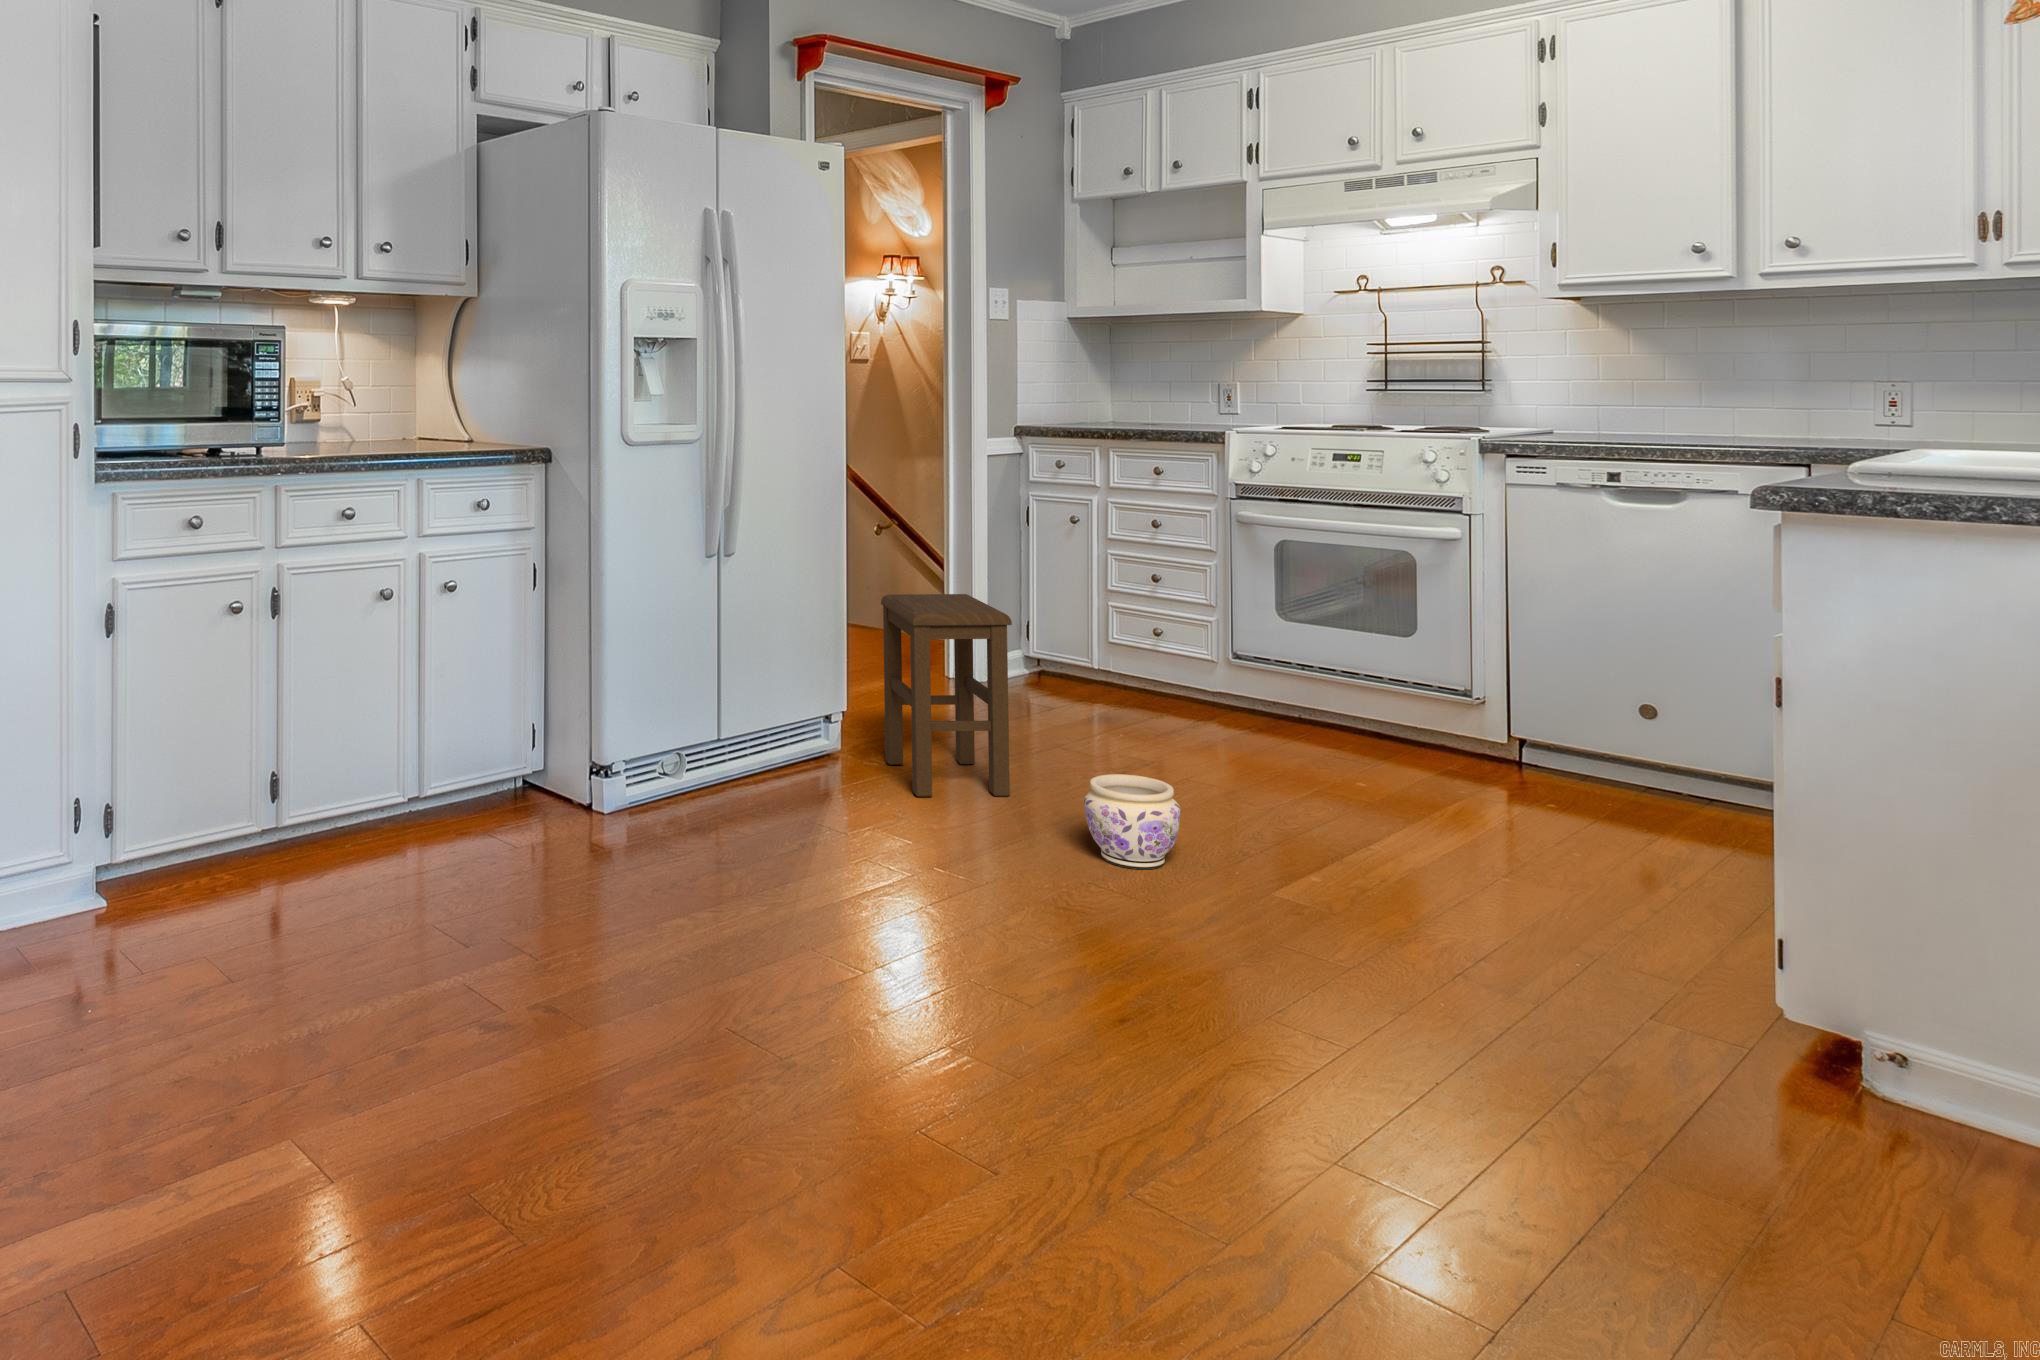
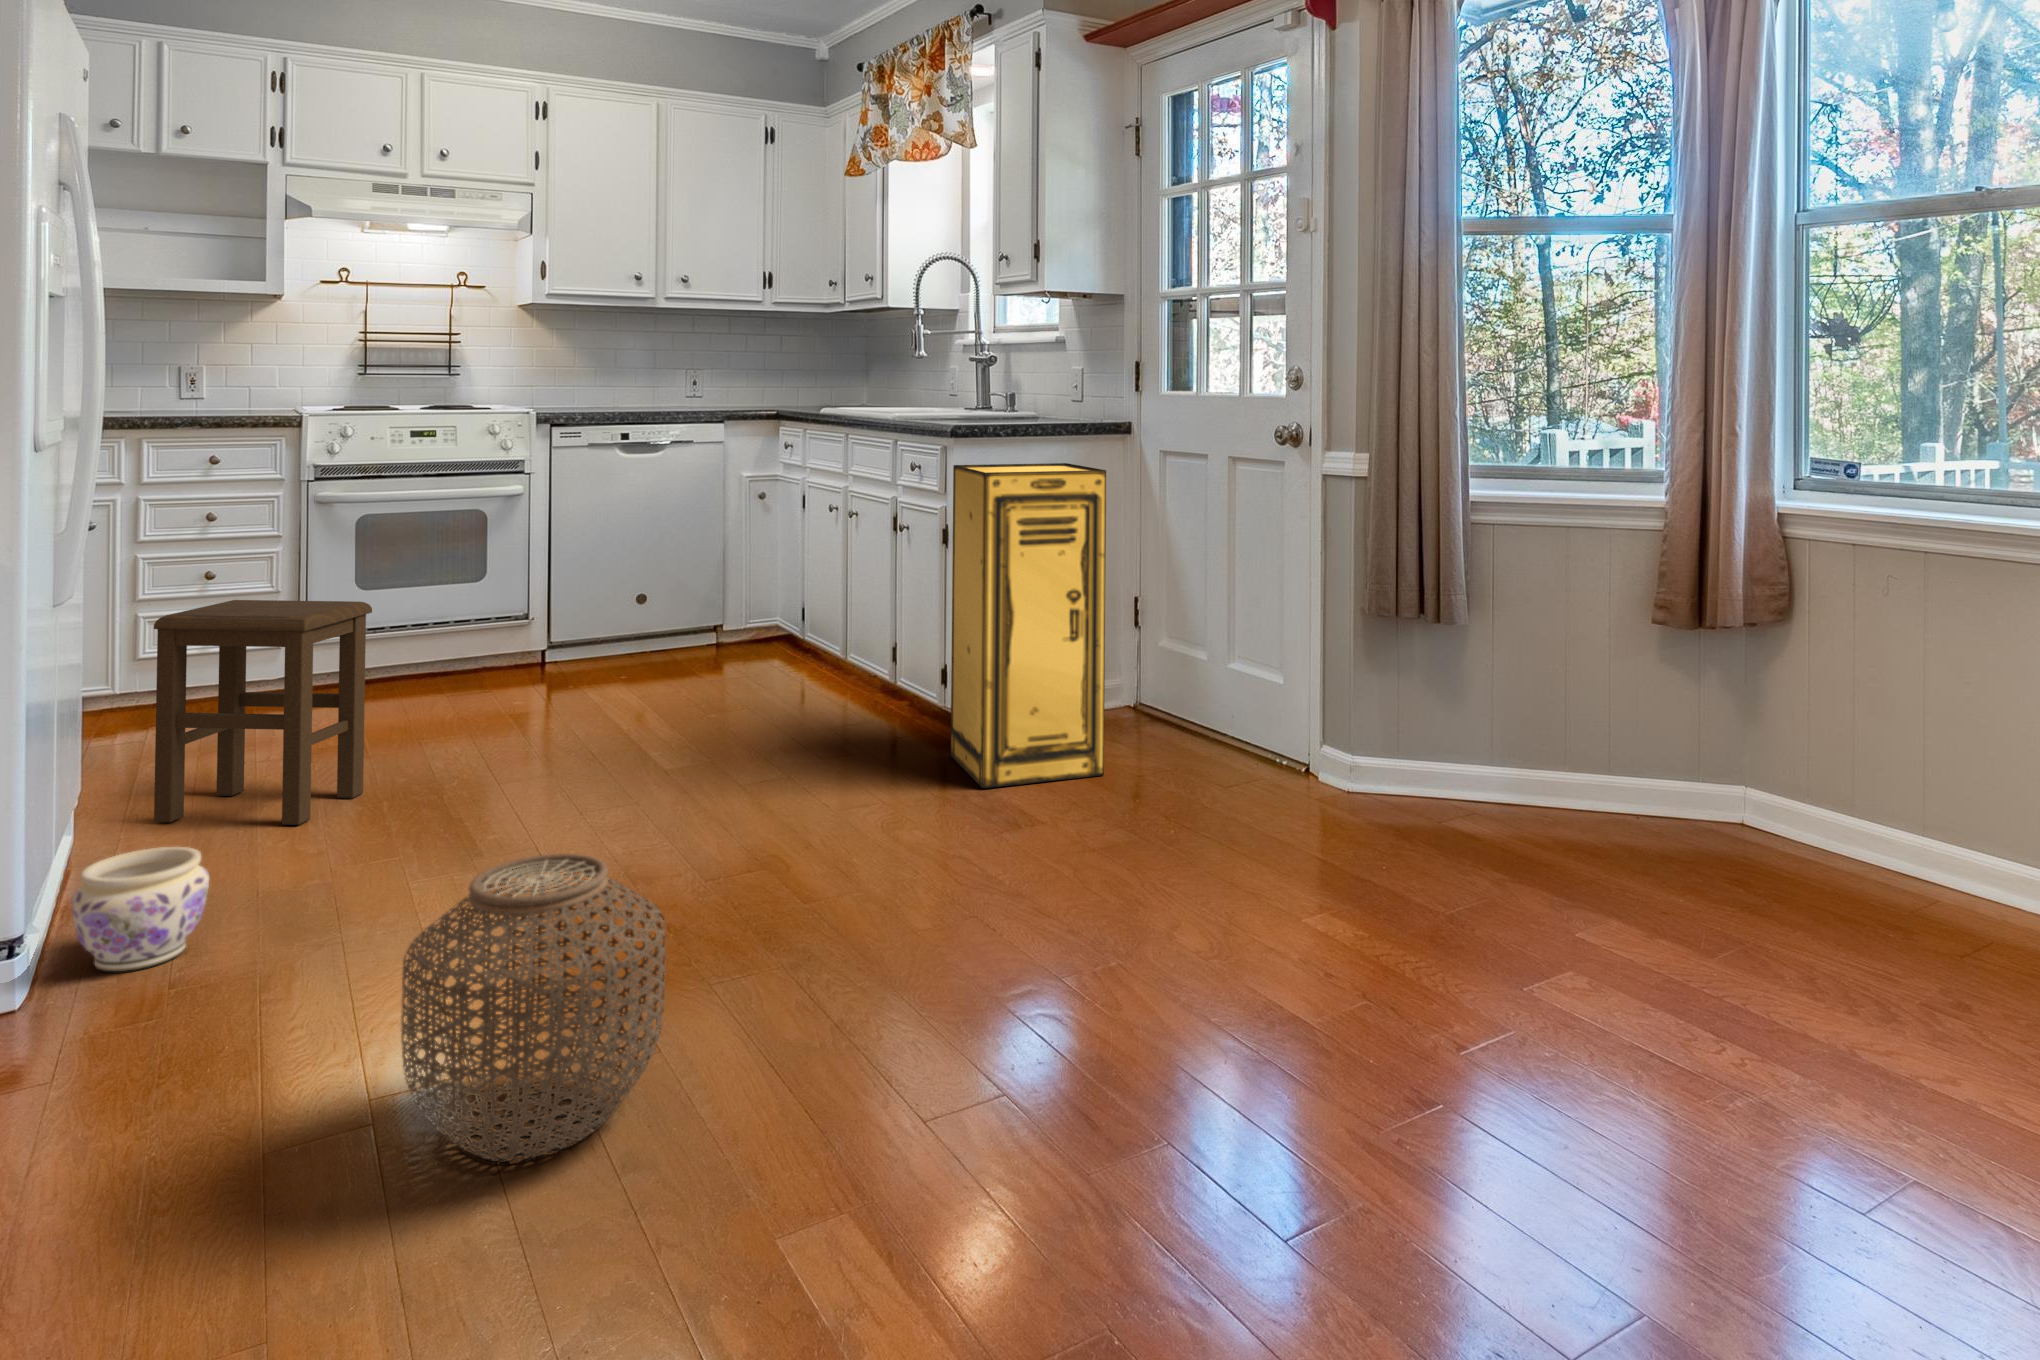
storage cabinet: none [1409,549,1811,1214] -> present [951,463,1106,788]
planter: present [1084,774,1180,869] -> present [72,847,210,972]
woven basket: none [319,786,508,1017] -> present [401,854,666,1161]

